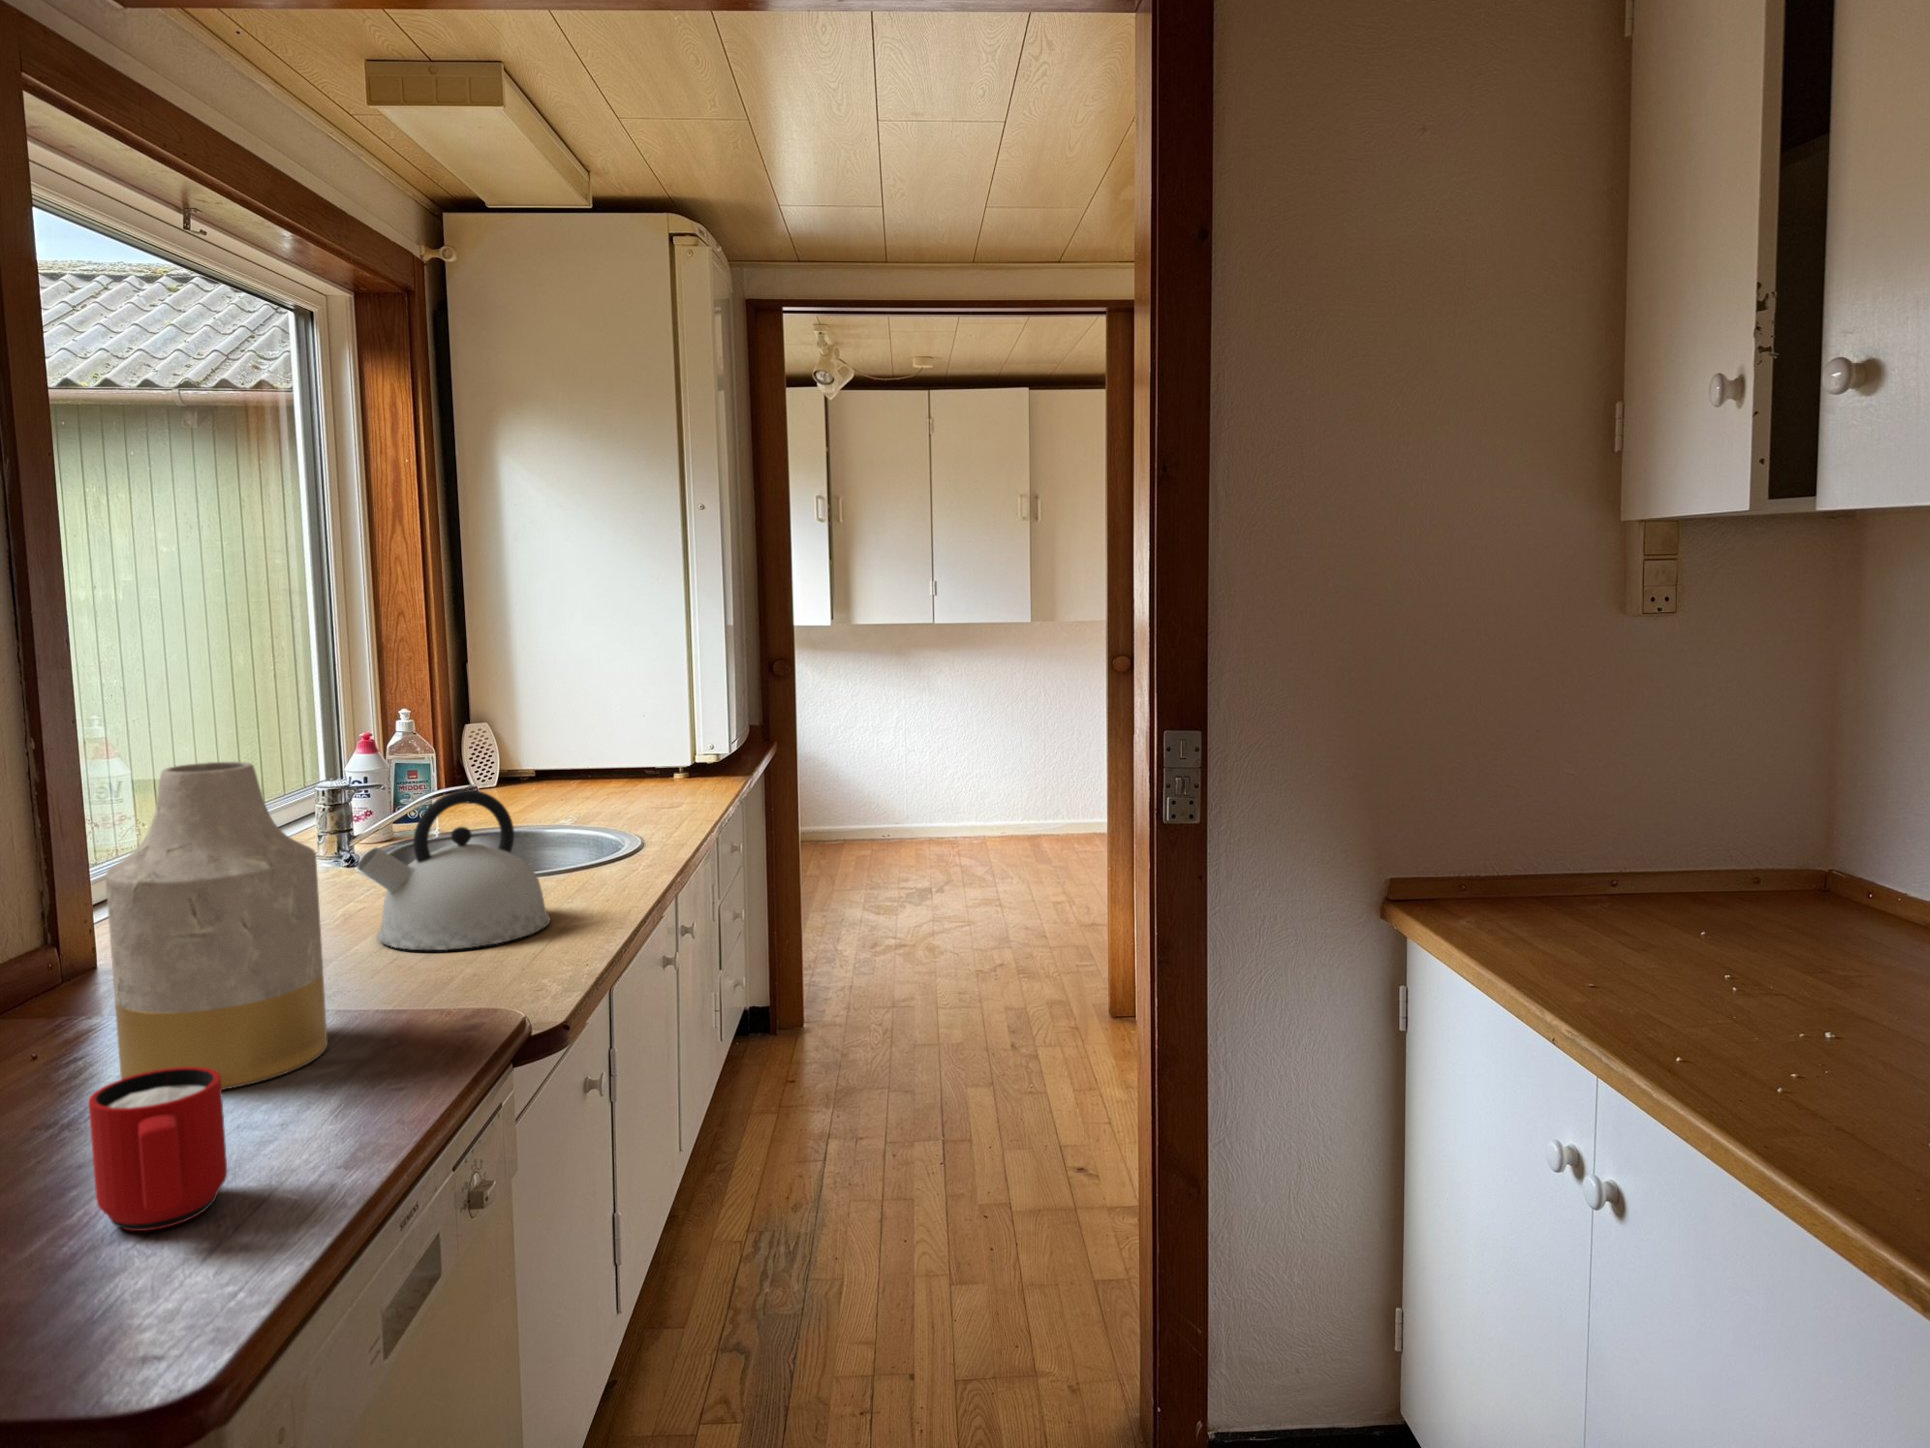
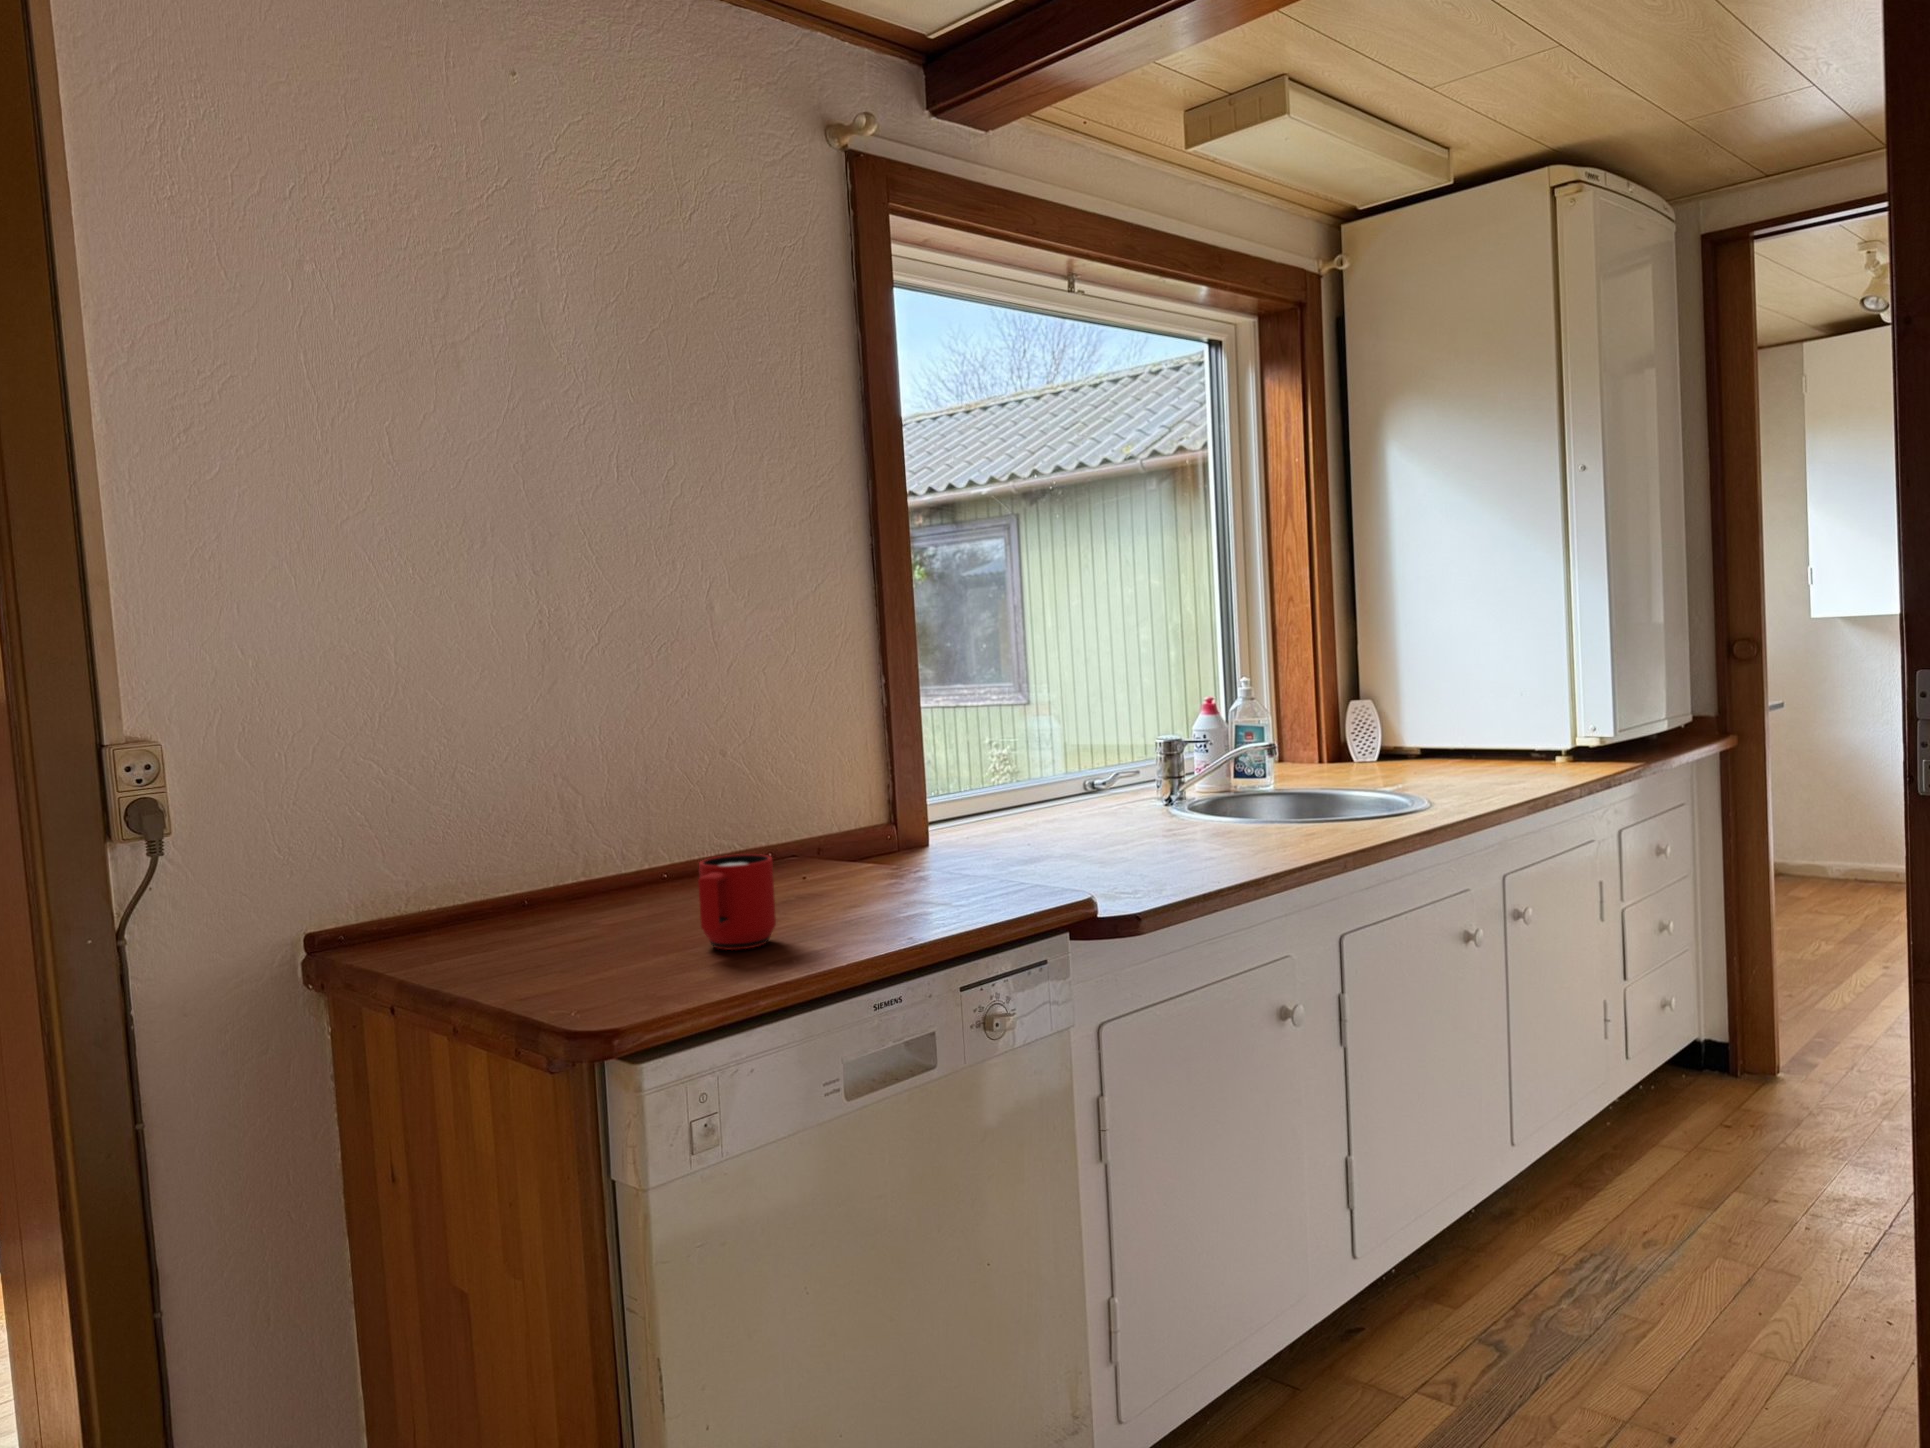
vase: present [106,762,328,1090] -> none [823,674,960,902]
kettle: present [358,790,550,950] -> none [1077,725,1235,857]

